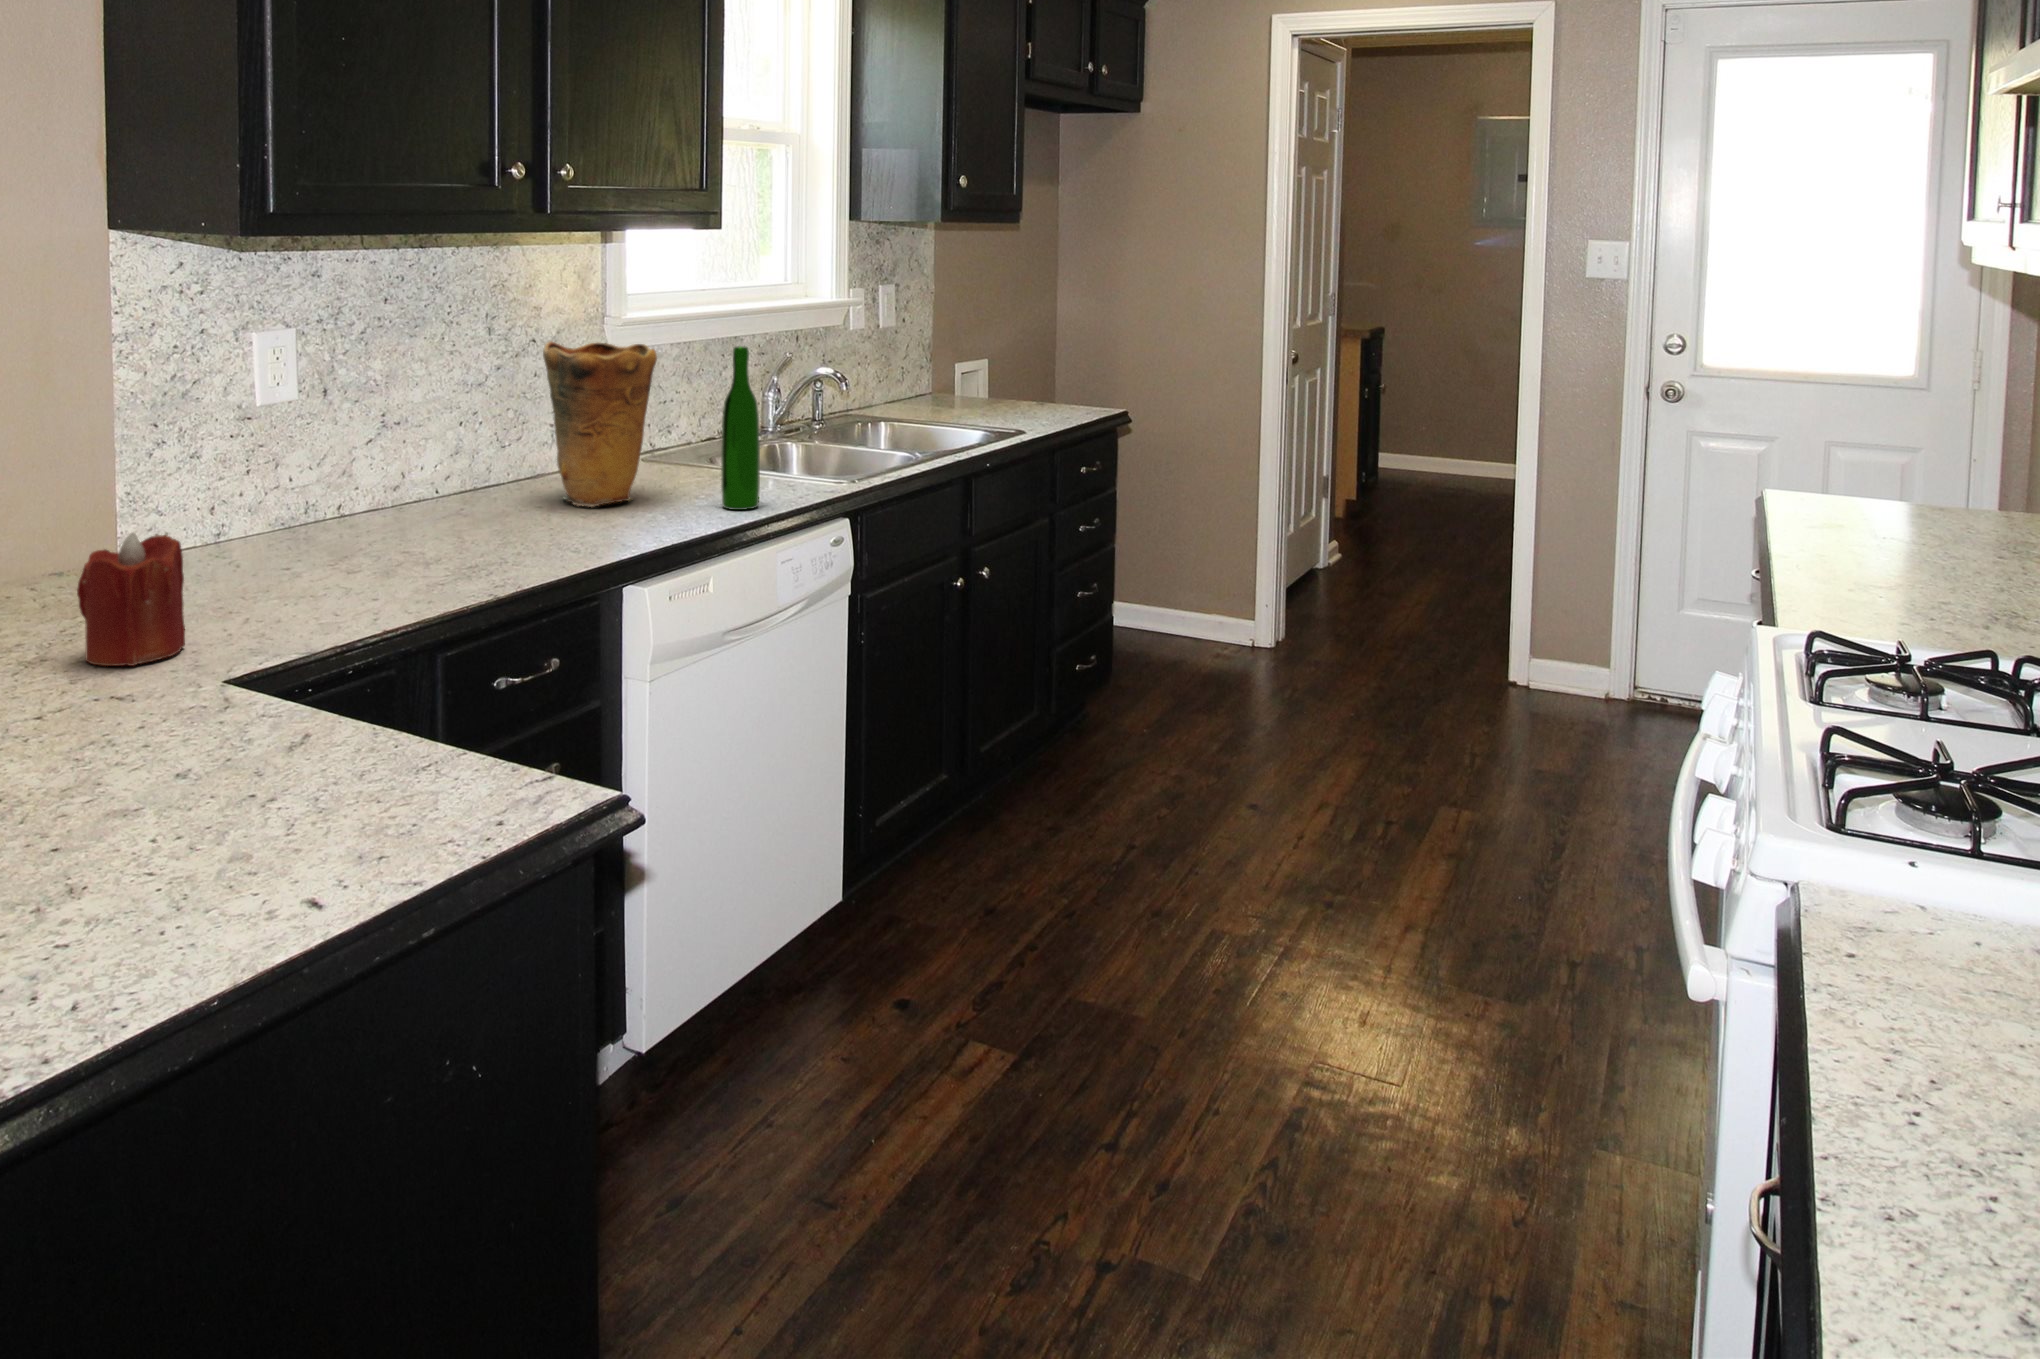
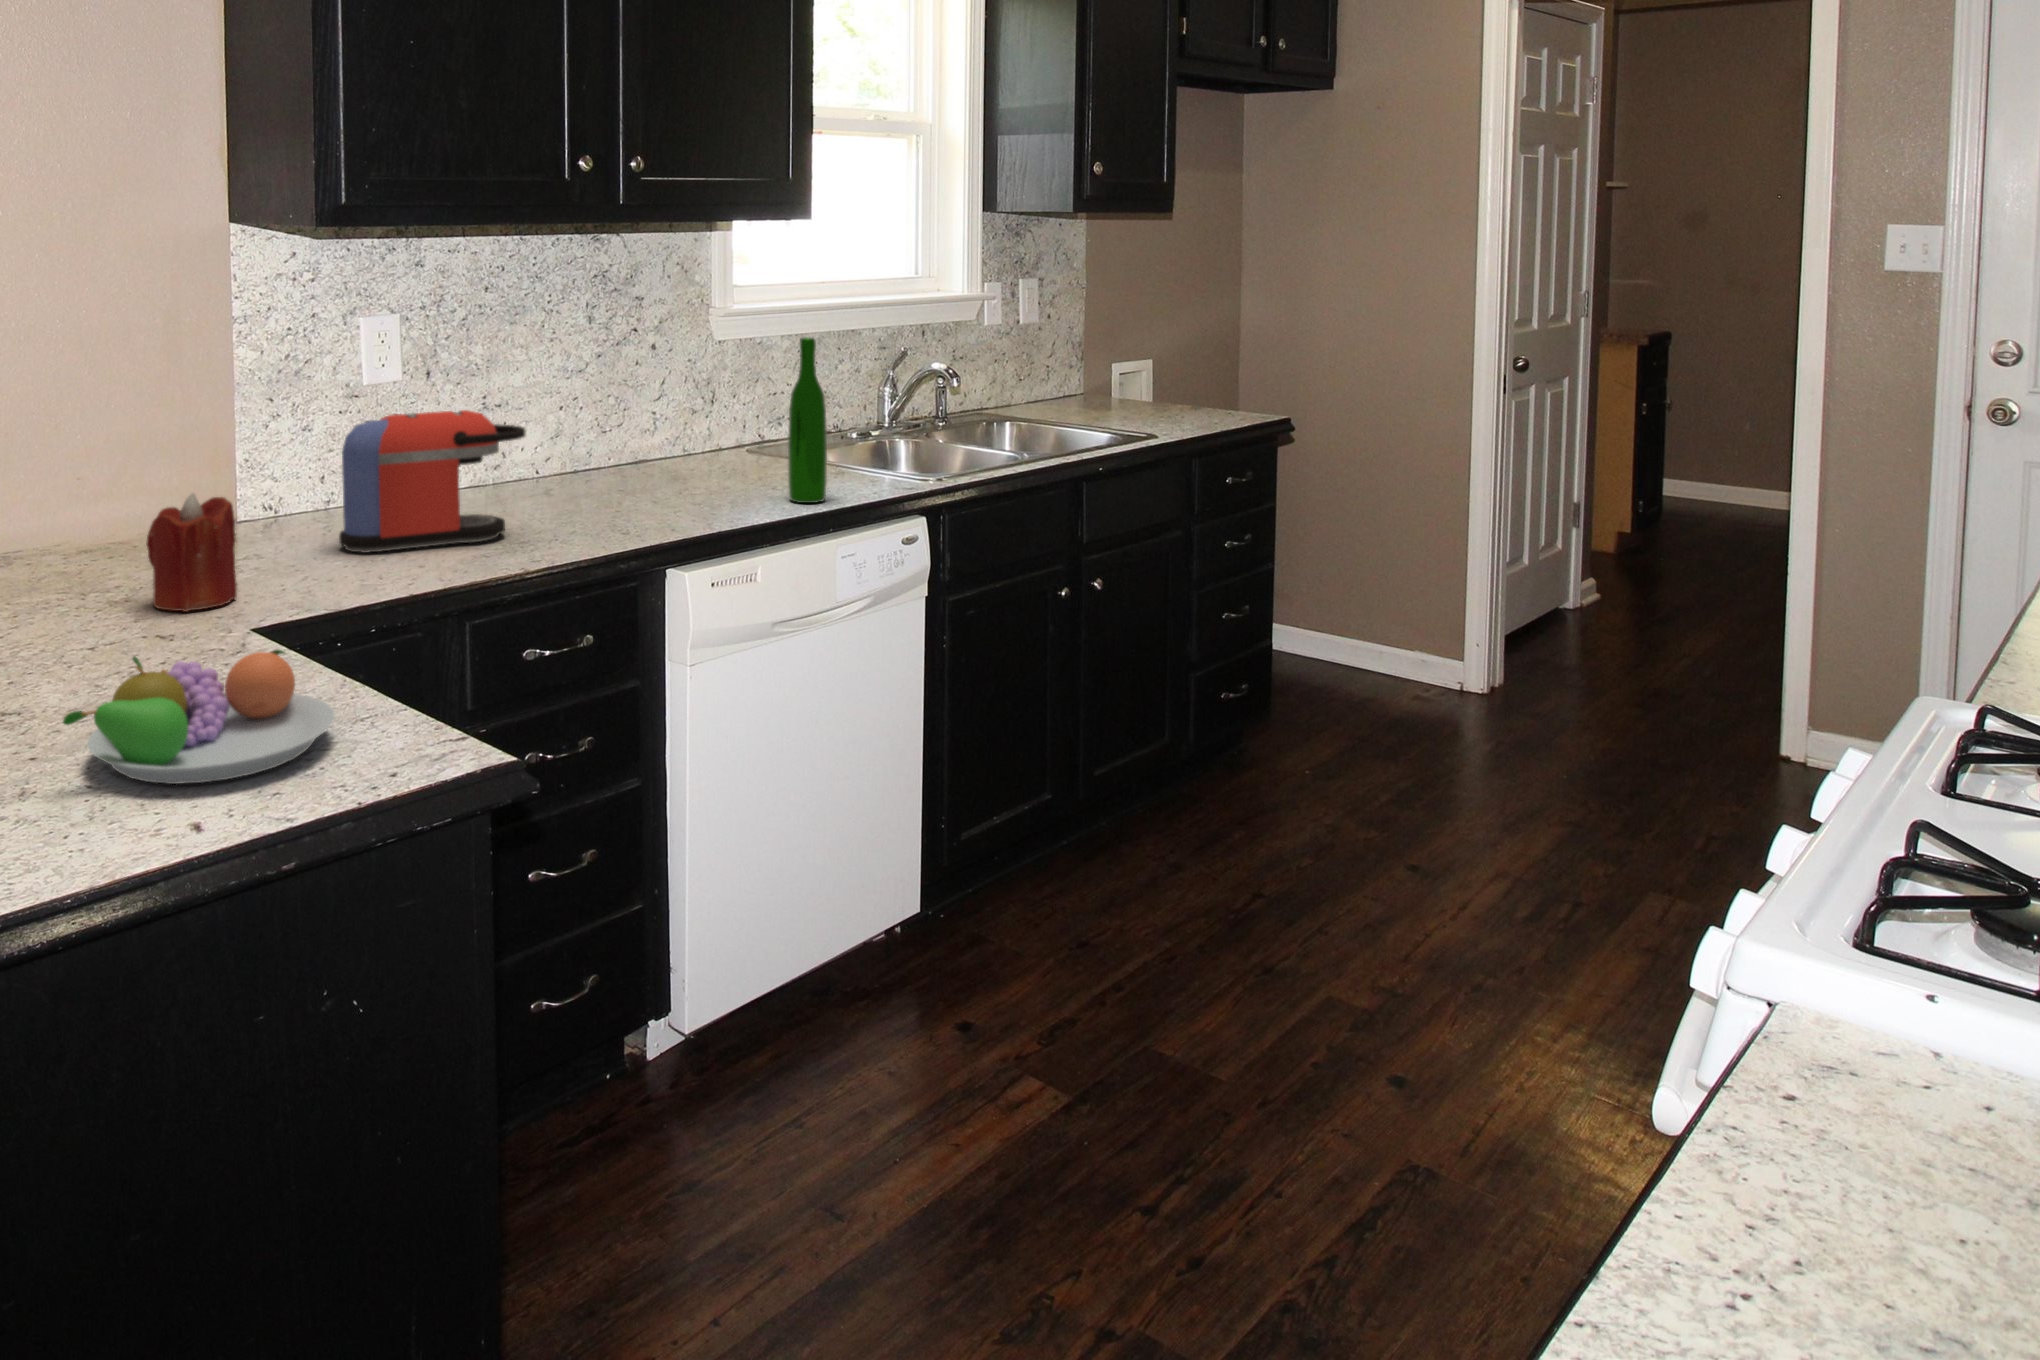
vase: present [543,341,657,507] -> none [622,330,730,494]
coffee maker: none [269,429,472,586] -> present [339,410,525,553]
fruit bowl: none [117,700,412,862] -> present [63,649,335,784]

